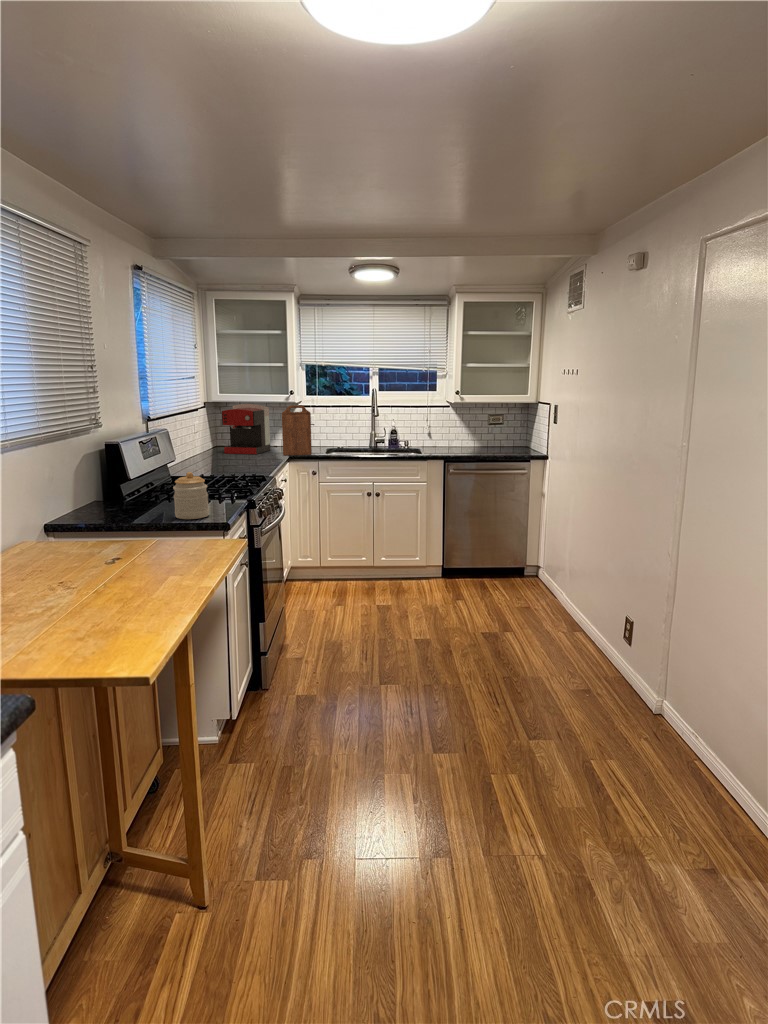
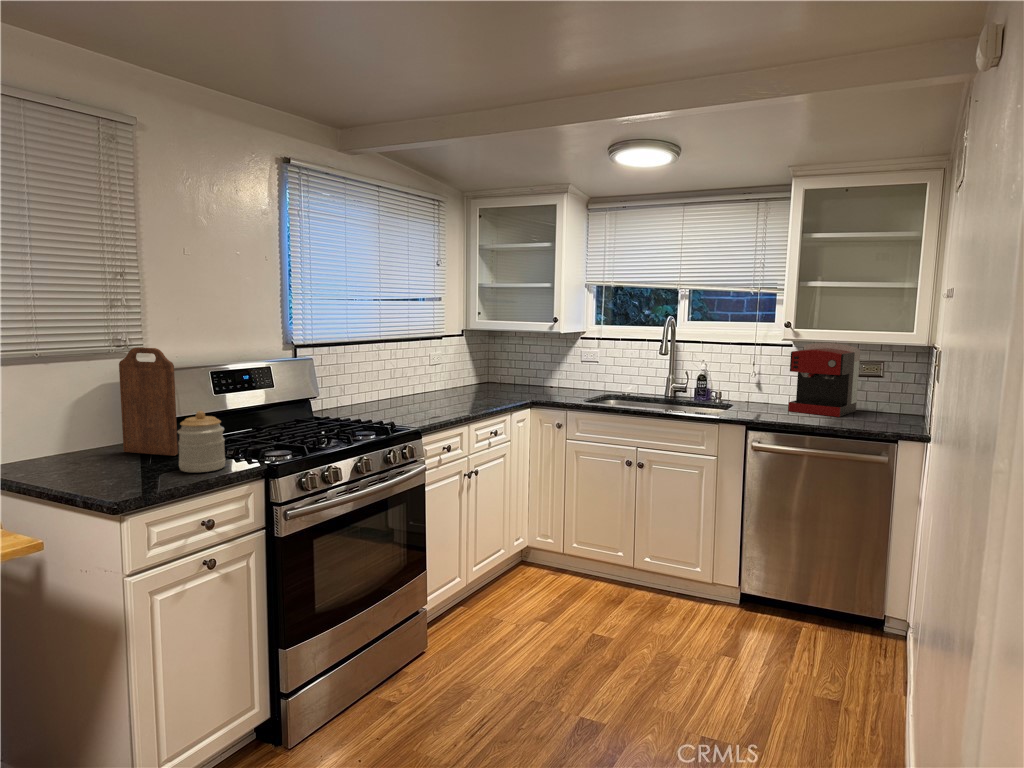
coffee maker: present [222,404,270,454] -> present [788,343,860,417]
cutting board: present [282,405,312,456] -> present [119,348,178,456]

